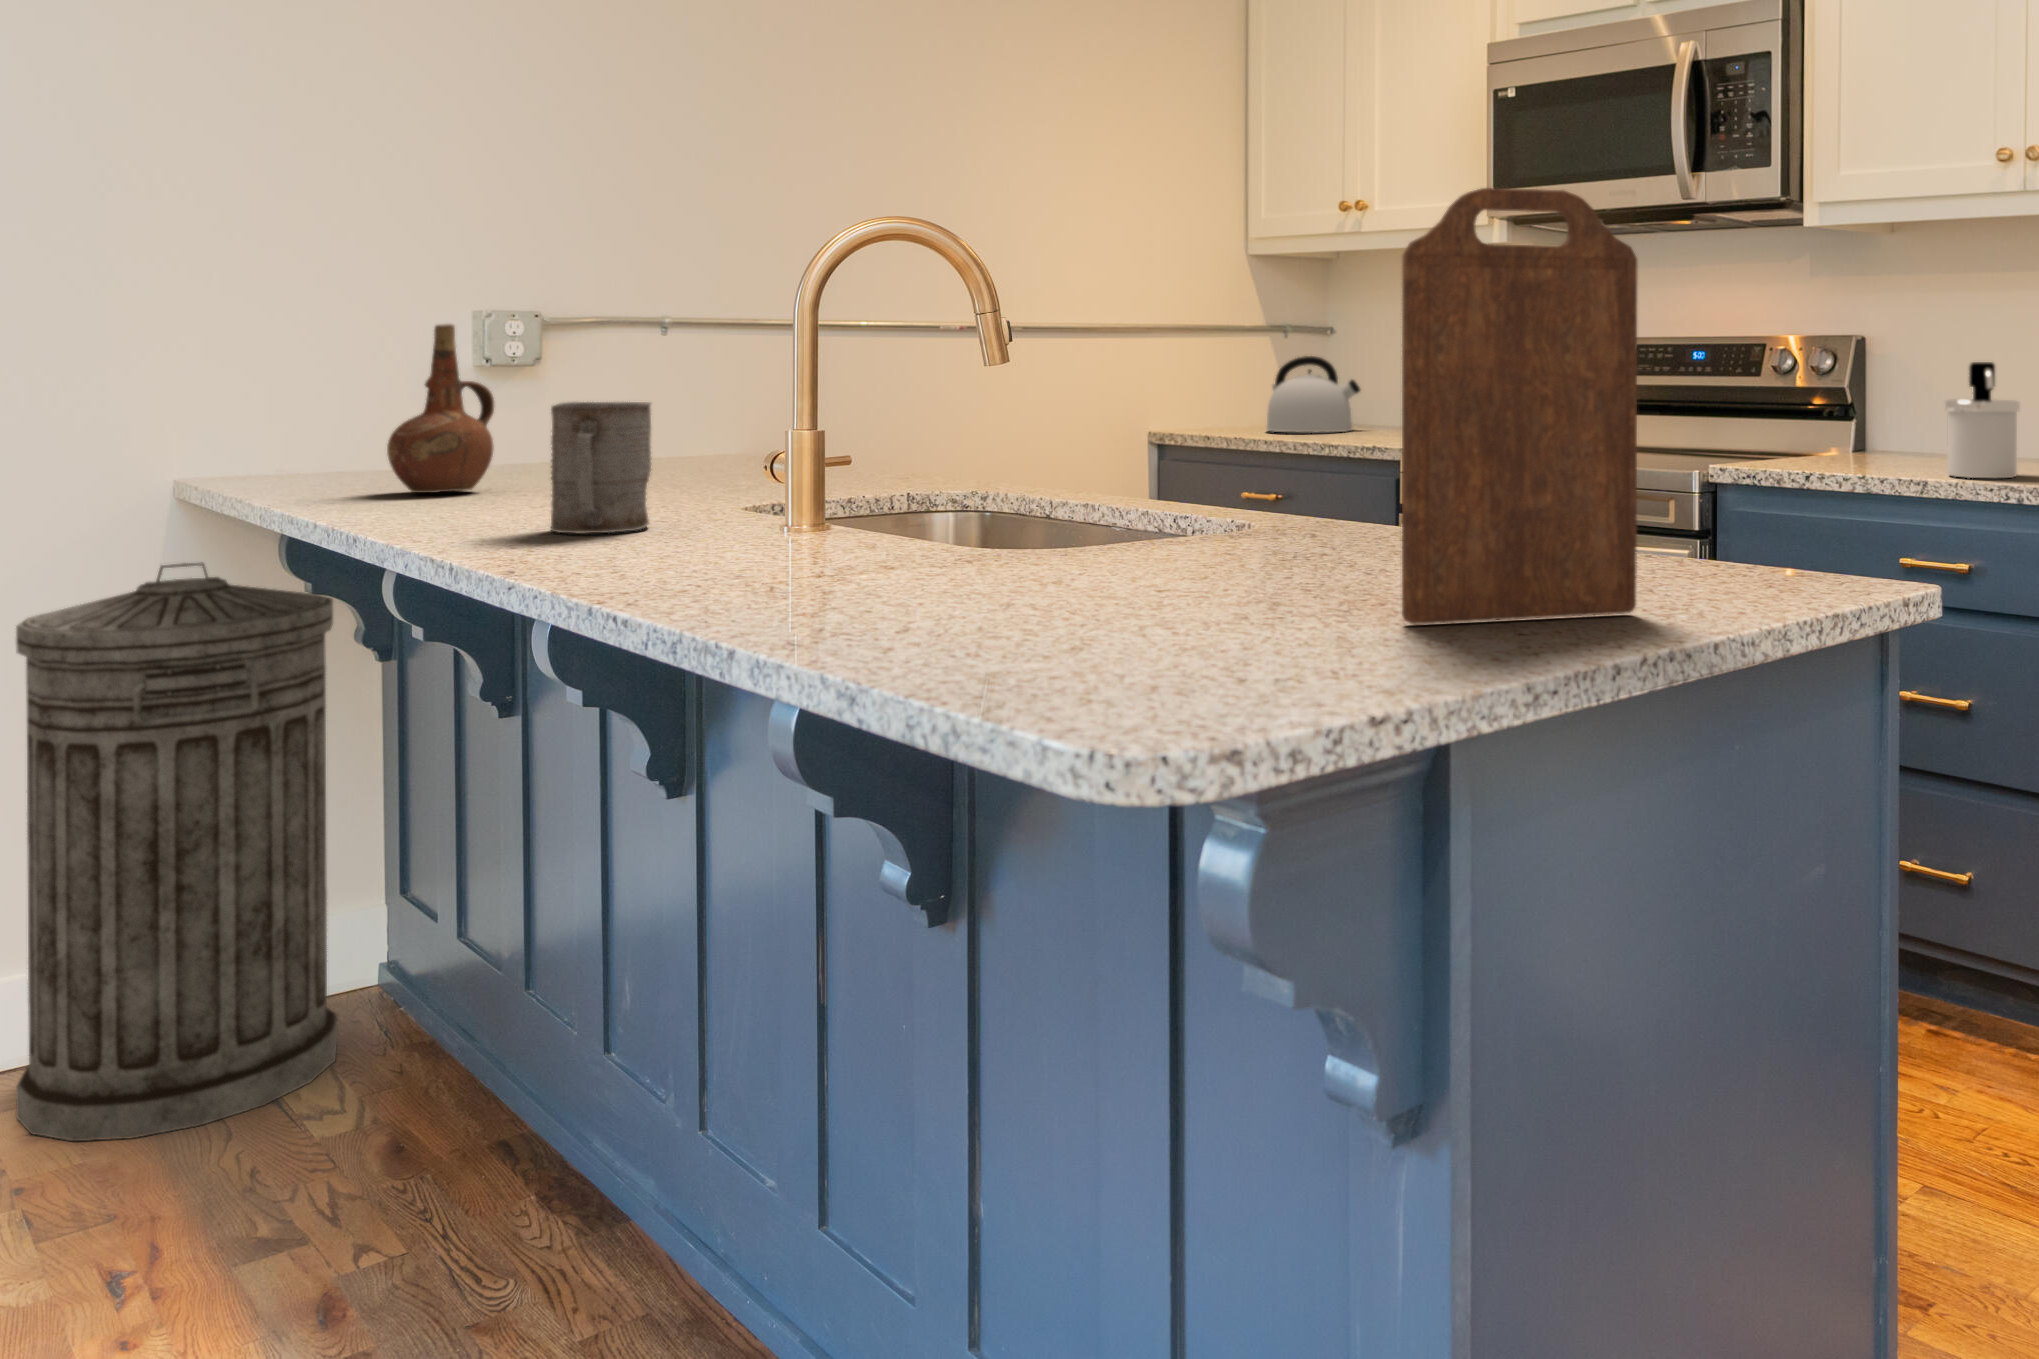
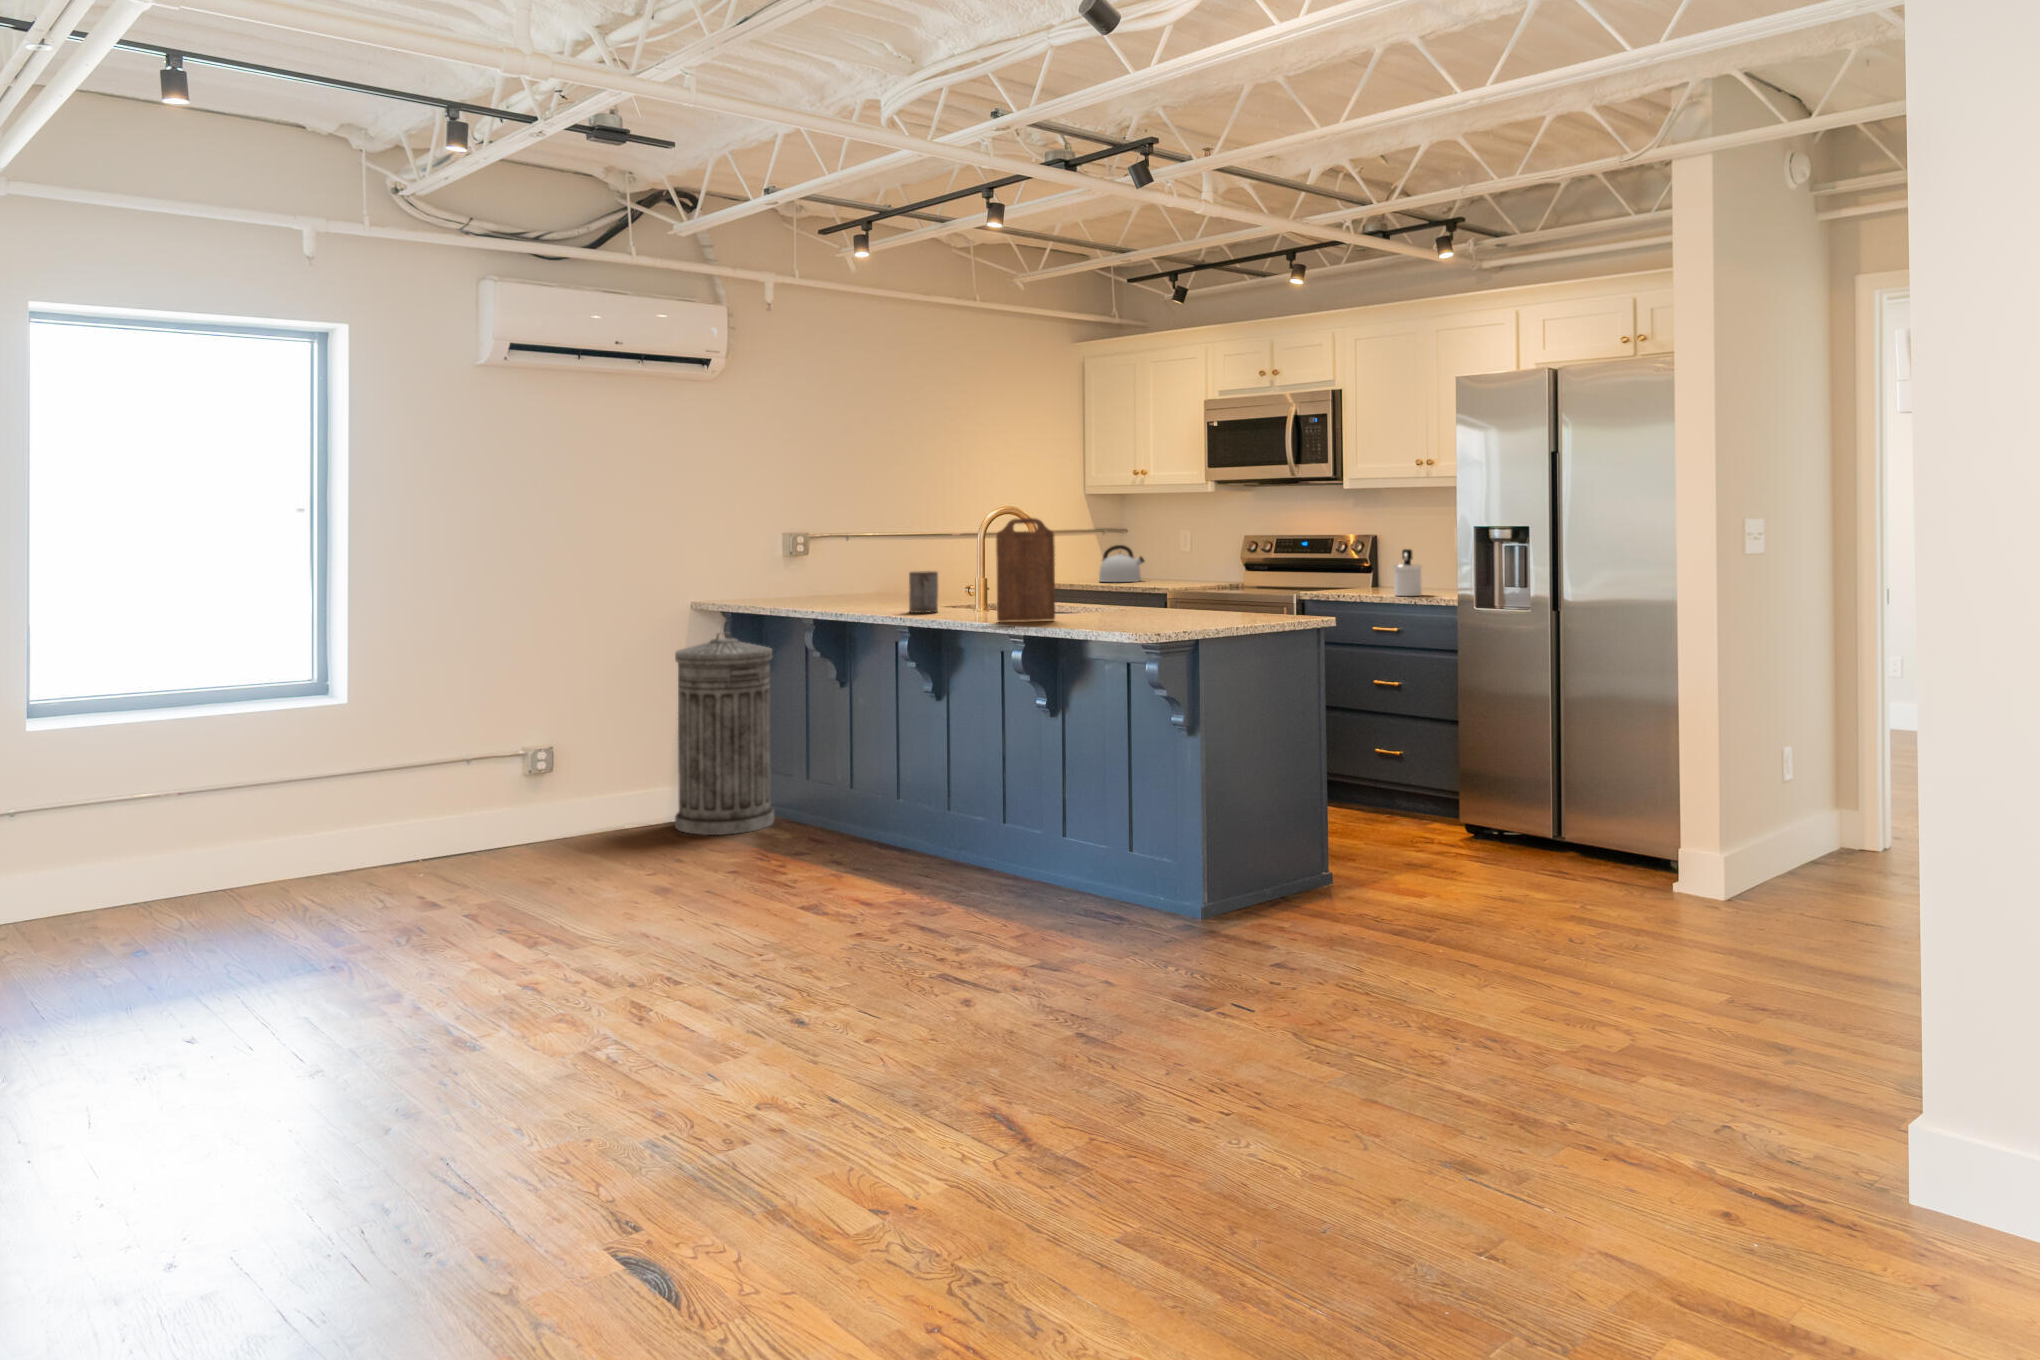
cutting board: present [1402,188,1637,624] -> present [996,518,1055,622]
ceramic pitcher: present [387,324,494,493] -> none [810,544,843,605]

